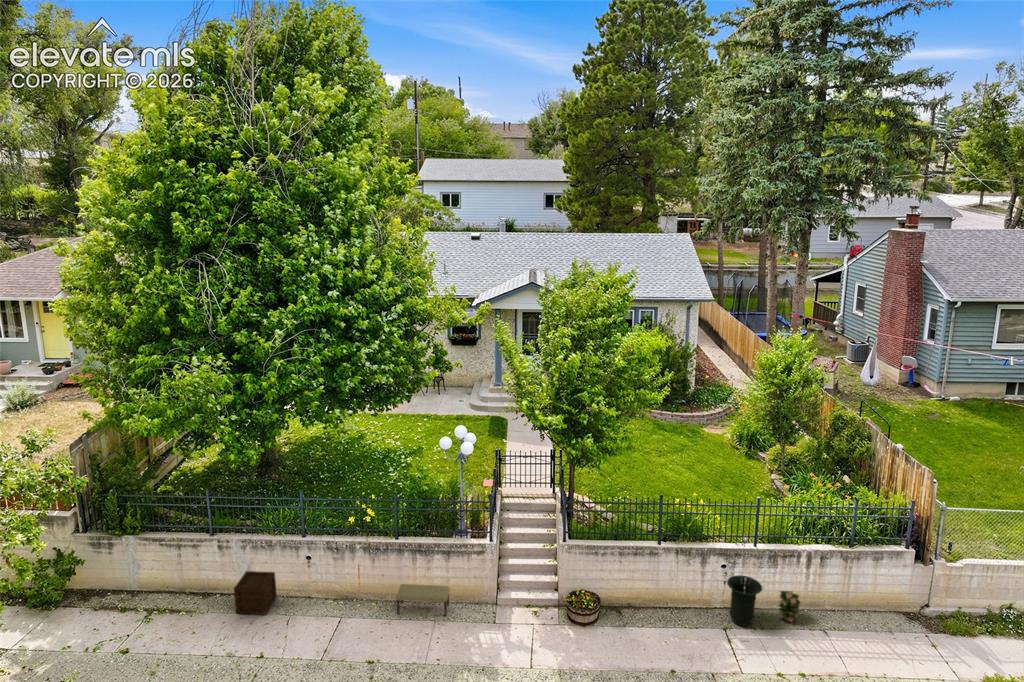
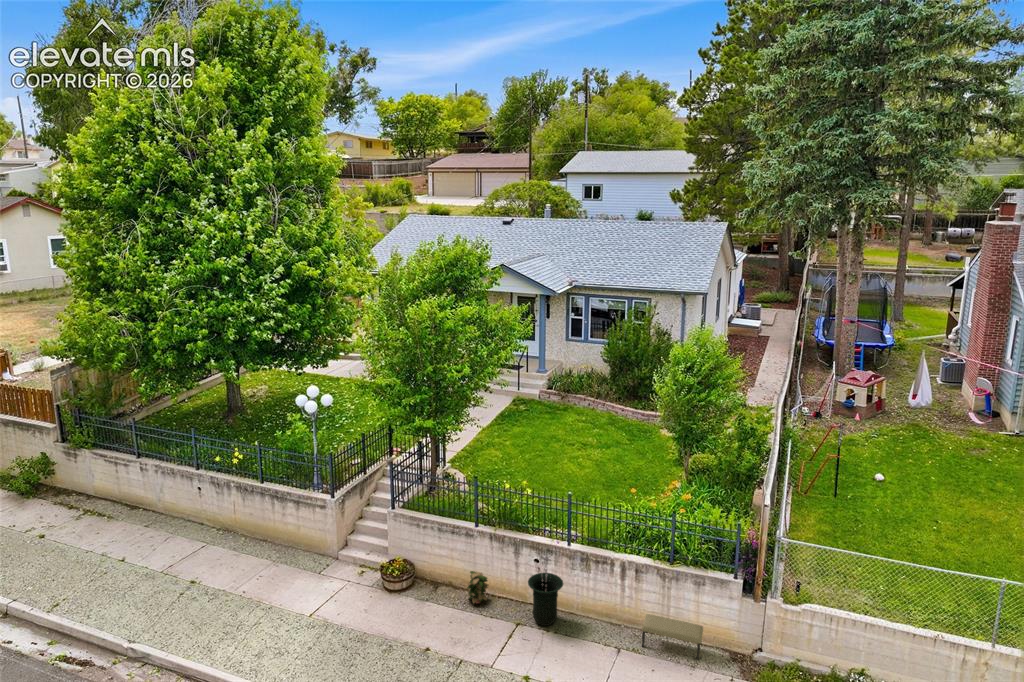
wooden crate: present [234,571,277,615] -> none [137,492,179,530]
bench: present [396,584,450,616] -> present [642,614,703,659]
decorative plant: present [778,591,800,622] -> present [467,571,488,603]

